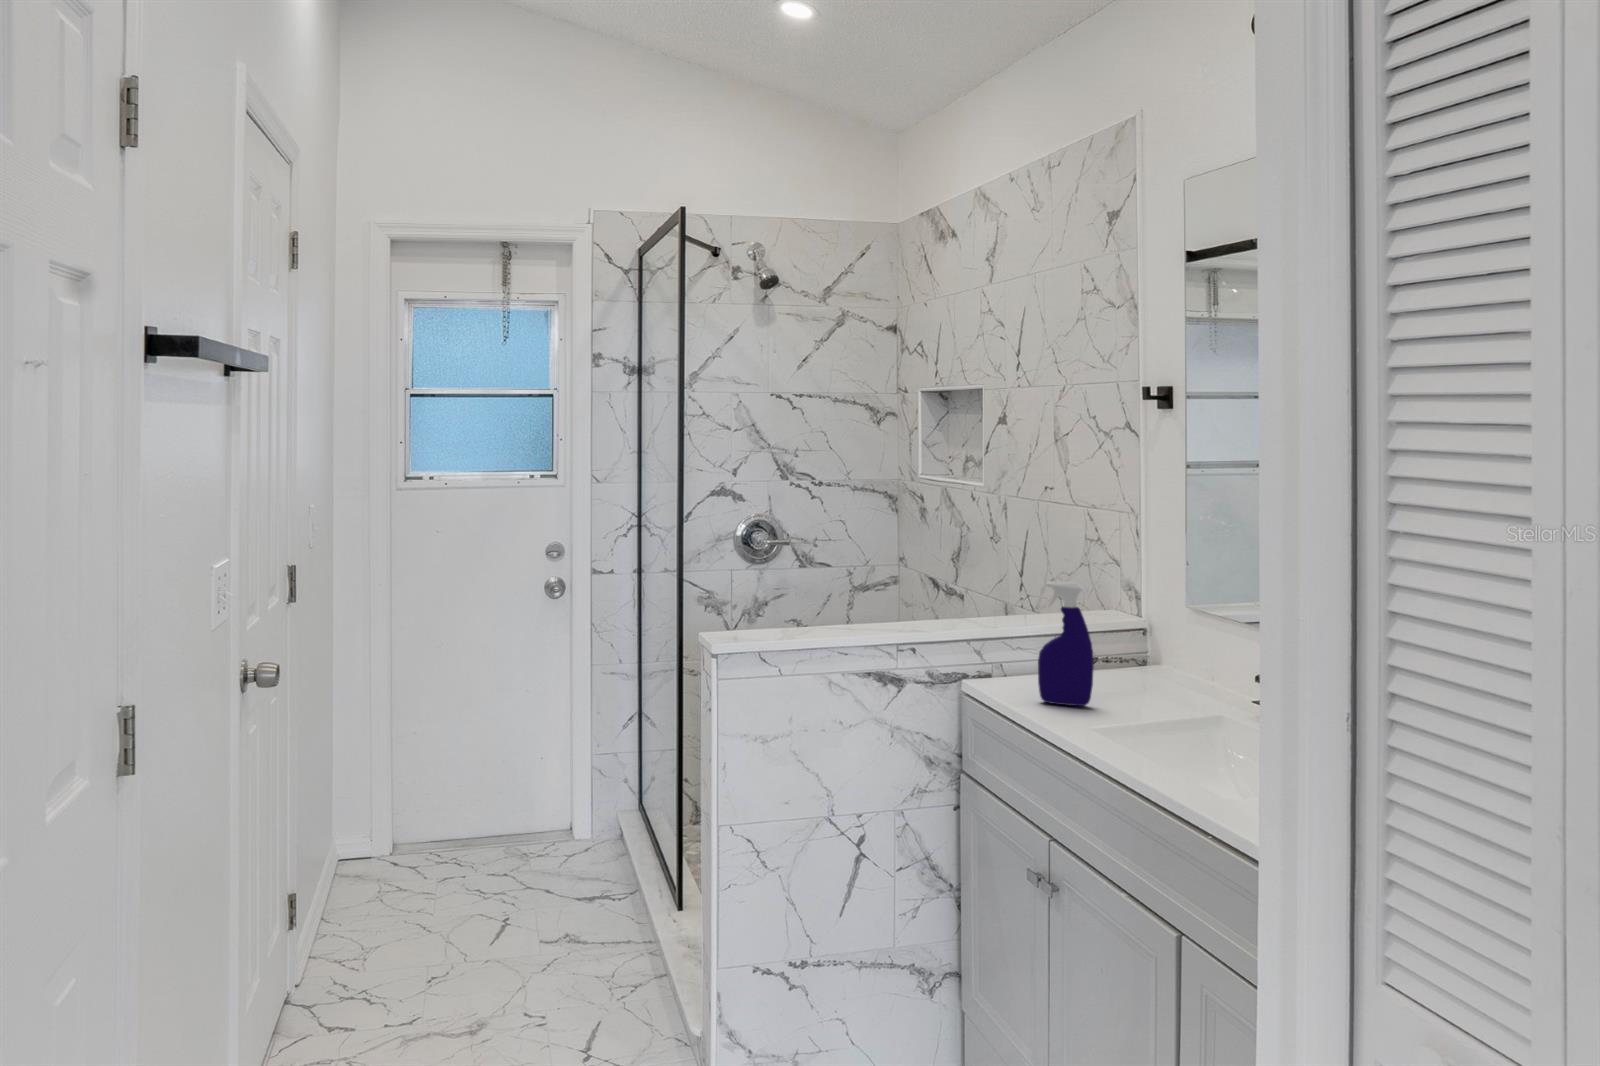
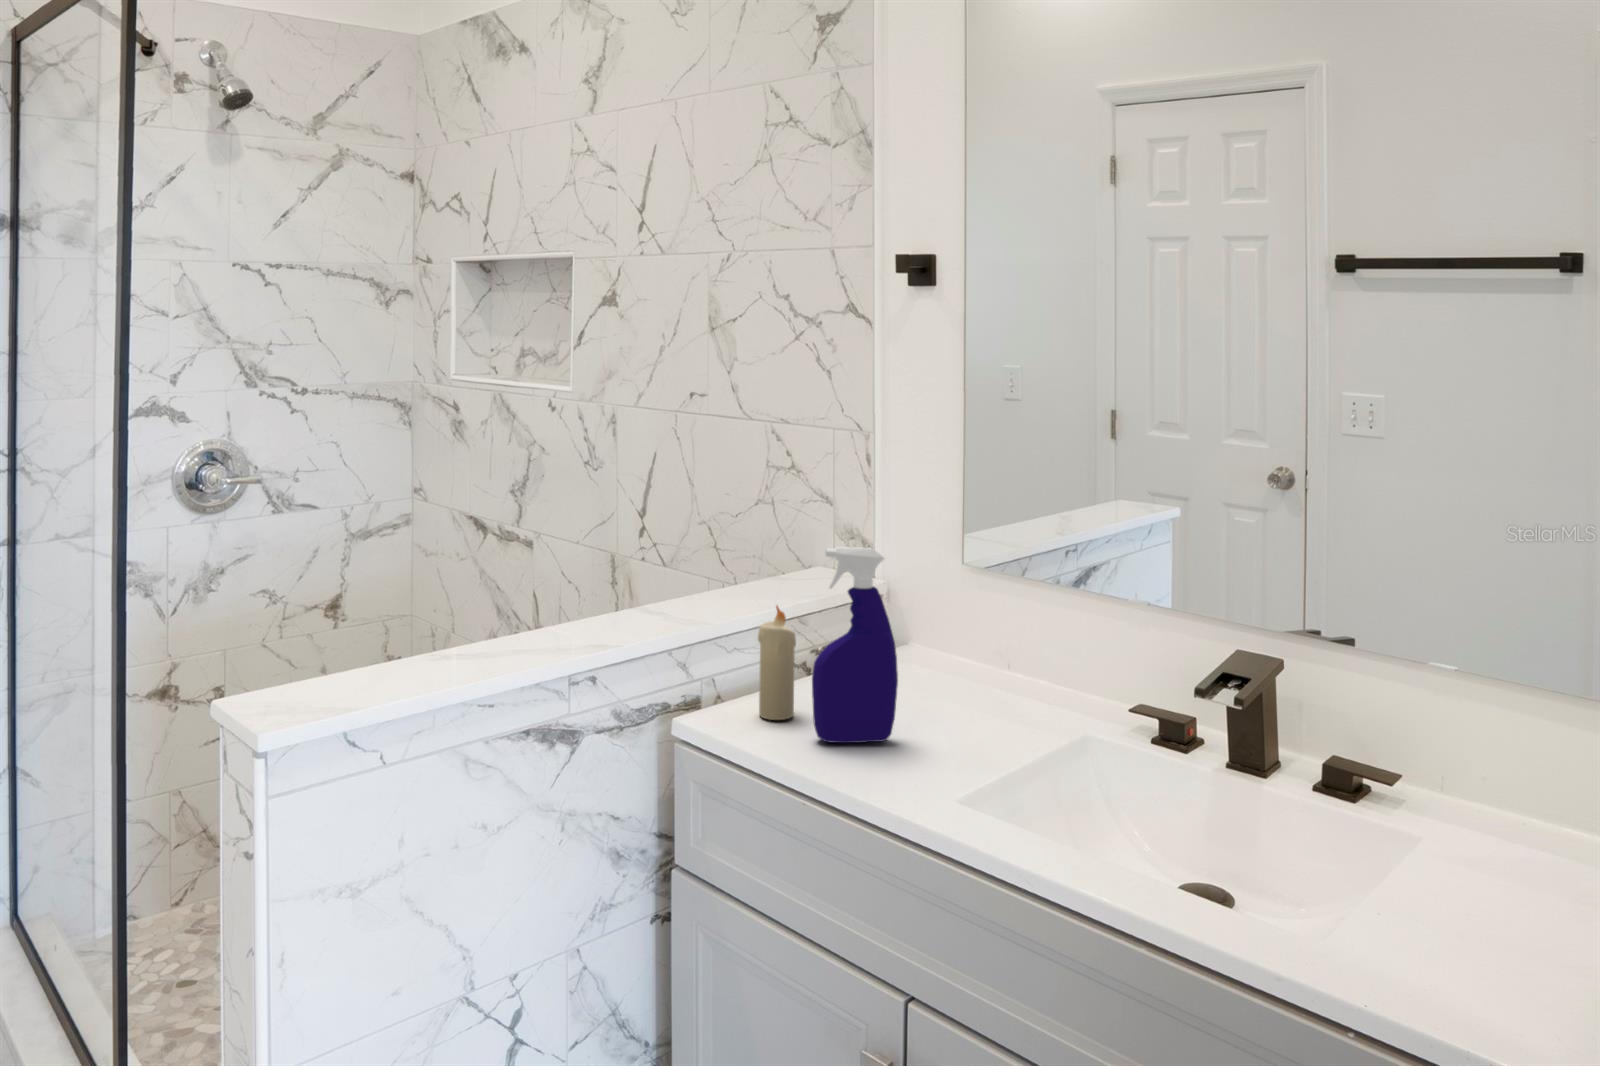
candle: none [1019,619,1043,692] -> present [758,606,796,720]

